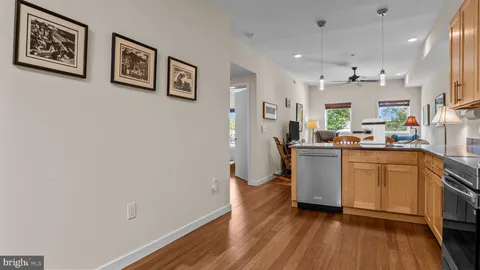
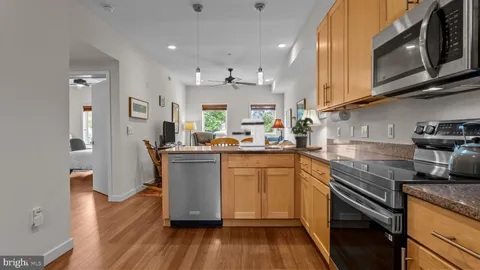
potted plant: none [406,116,455,150] -> present [283,117,322,151]

